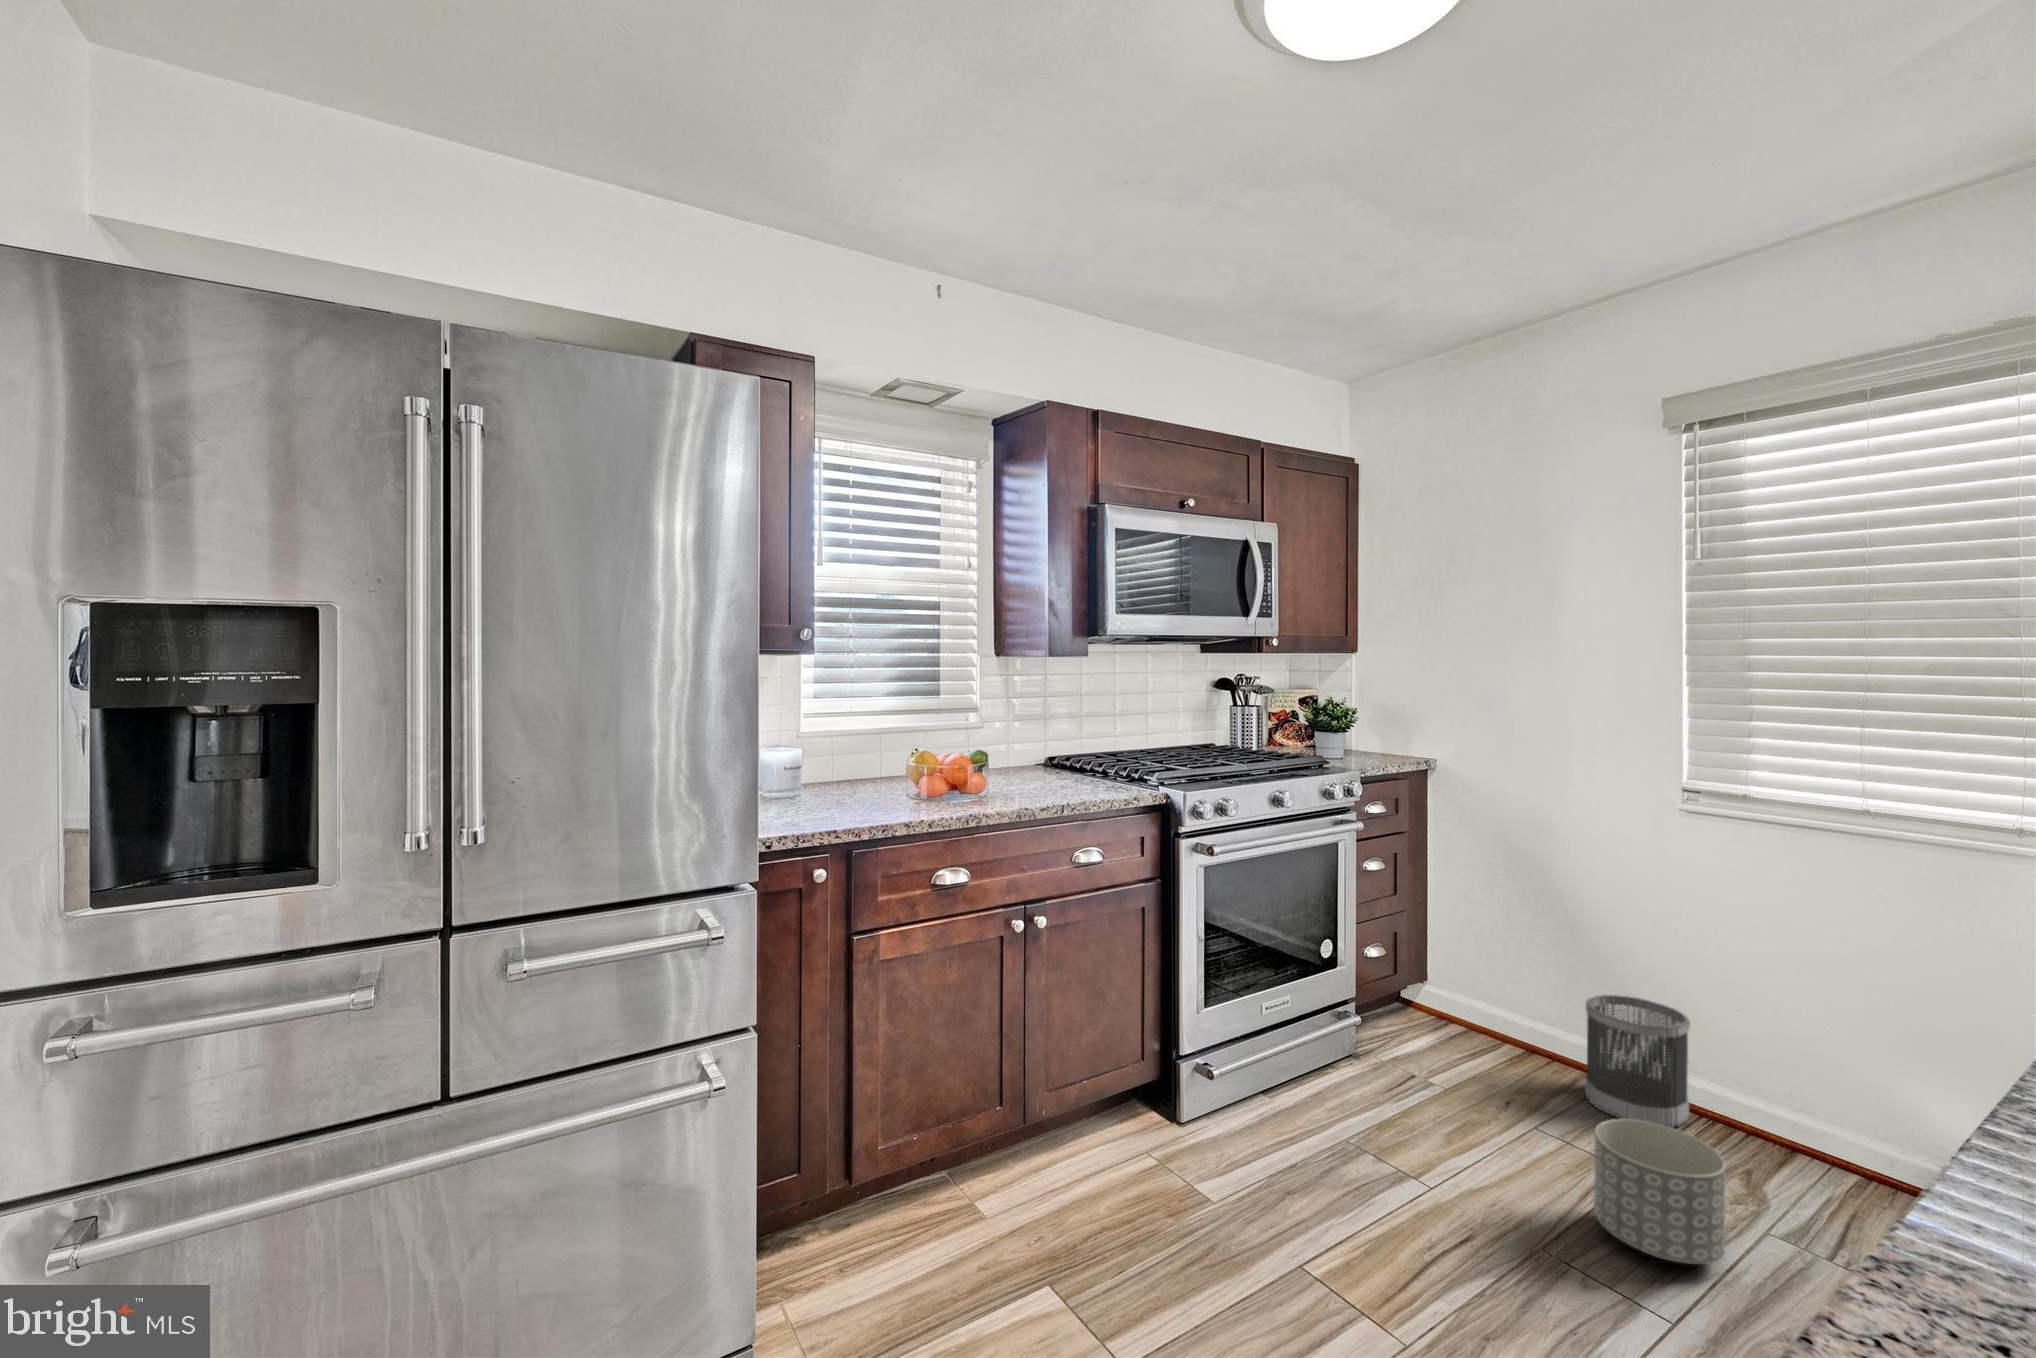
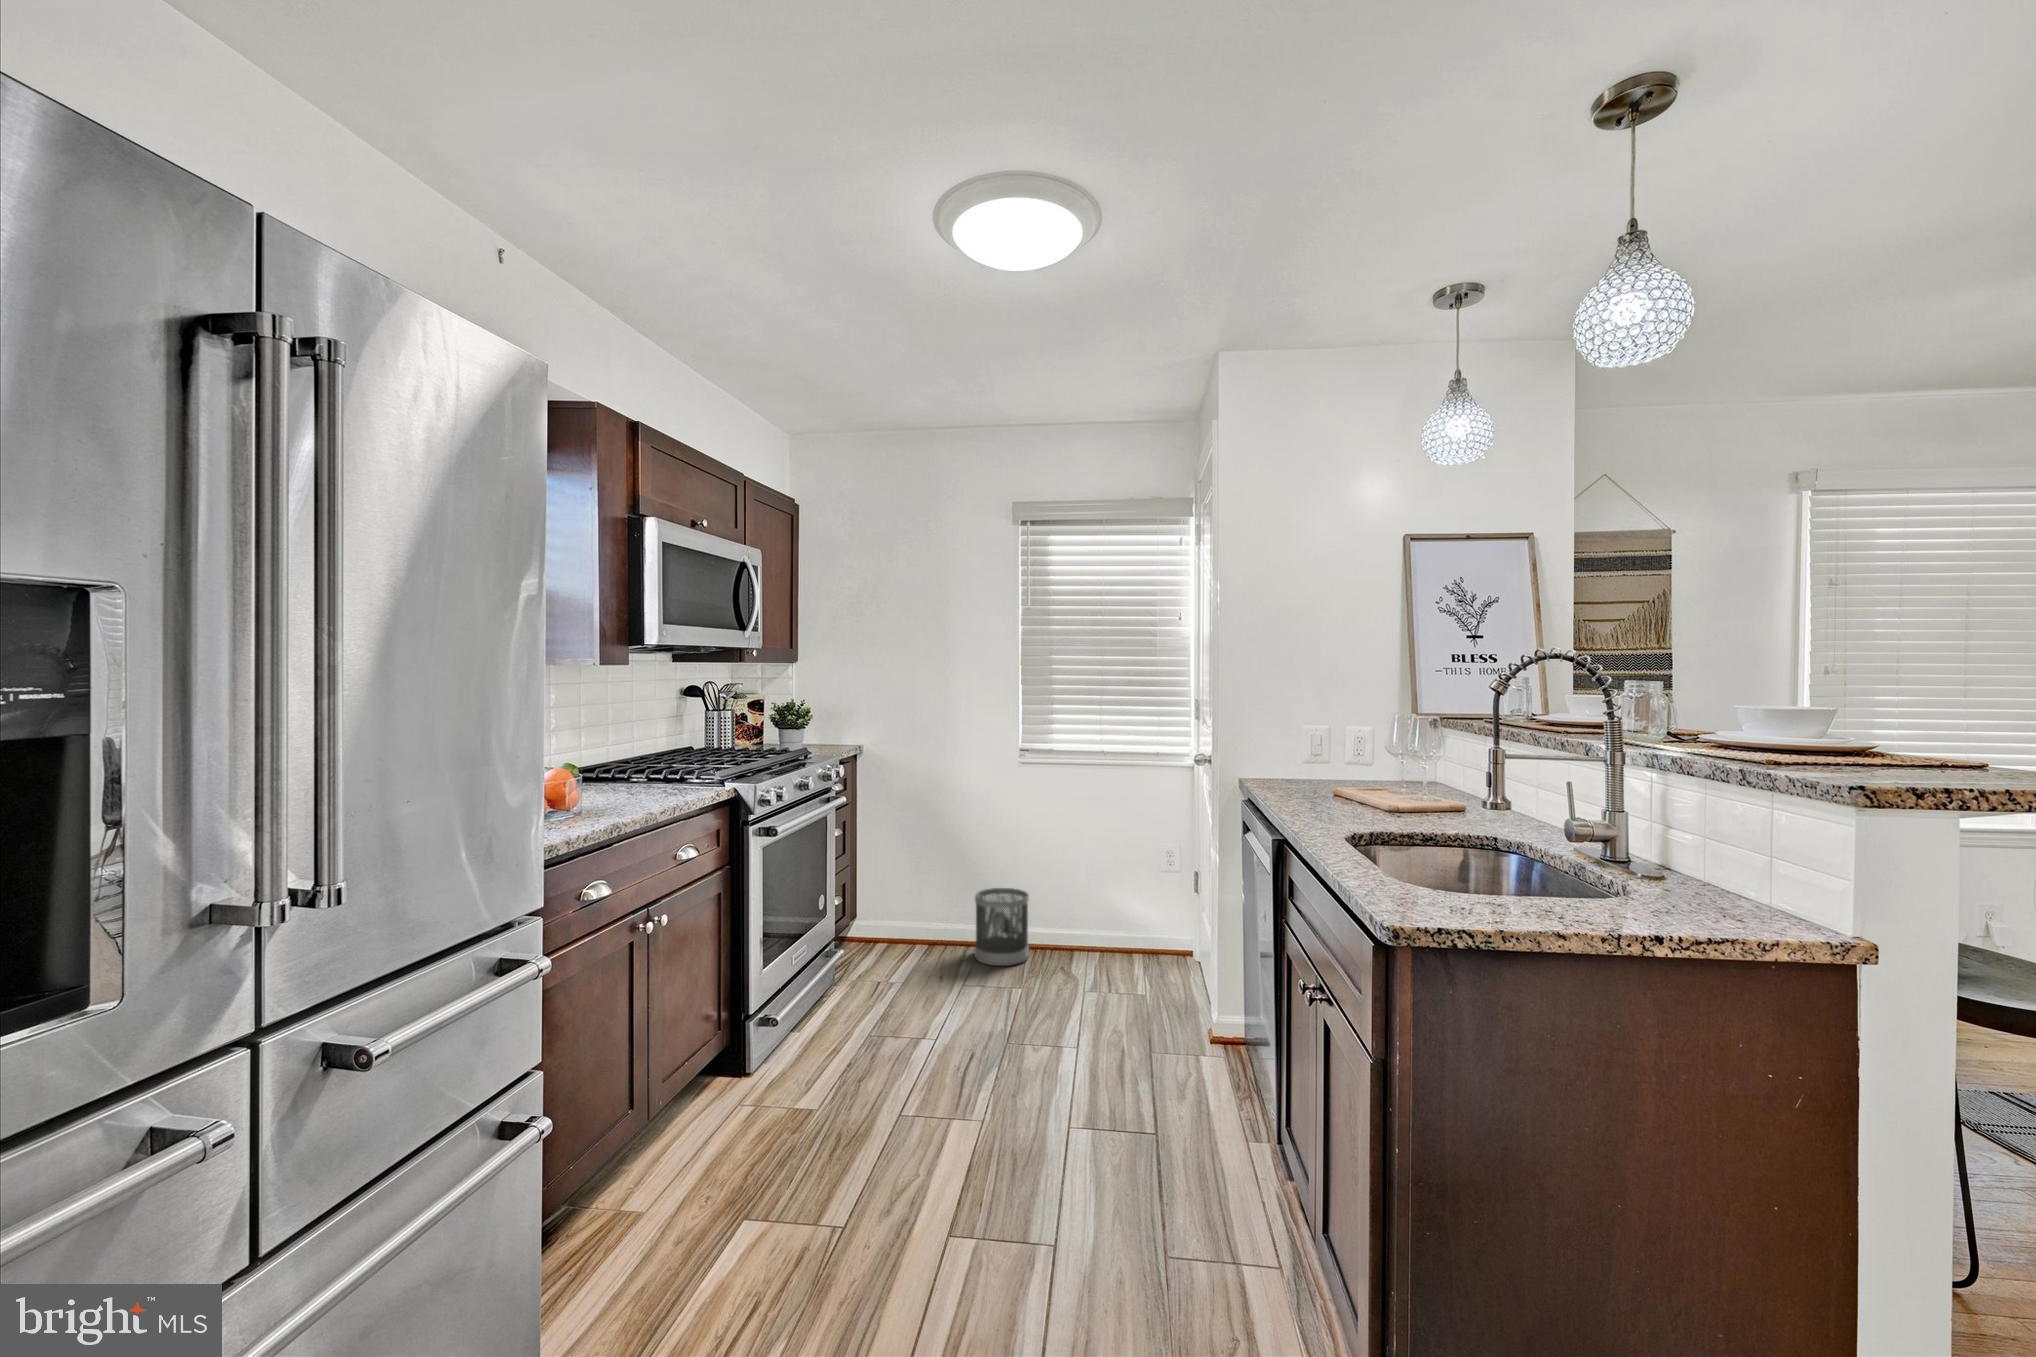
planter: present [1594,1119,1726,1264] -> none [1023,953,1086,1028]

